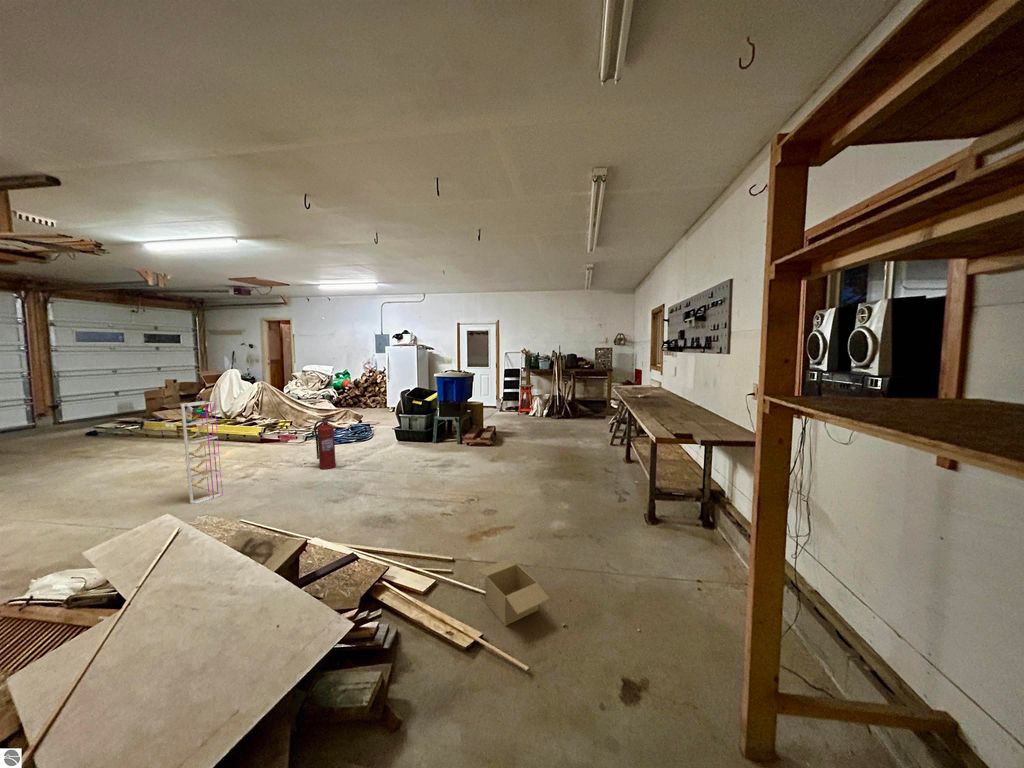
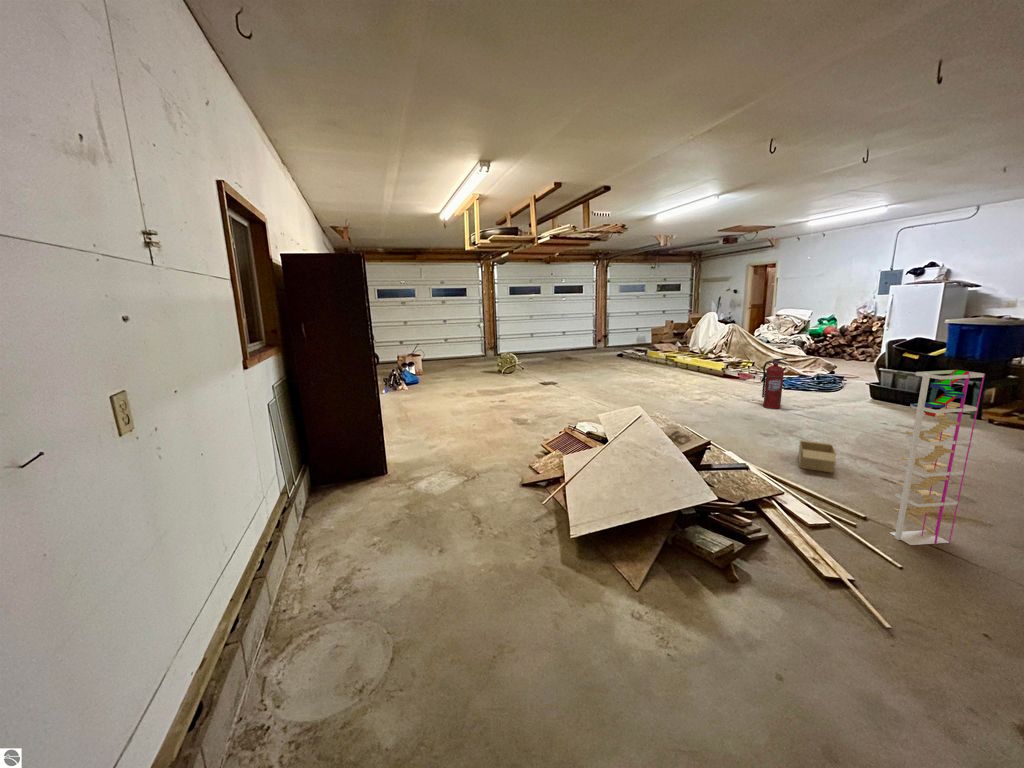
shelving unit: present [180,400,223,503] -> present [890,369,985,545]
cardboard box: present [478,559,549,626] -> present [798,440,836,473]

